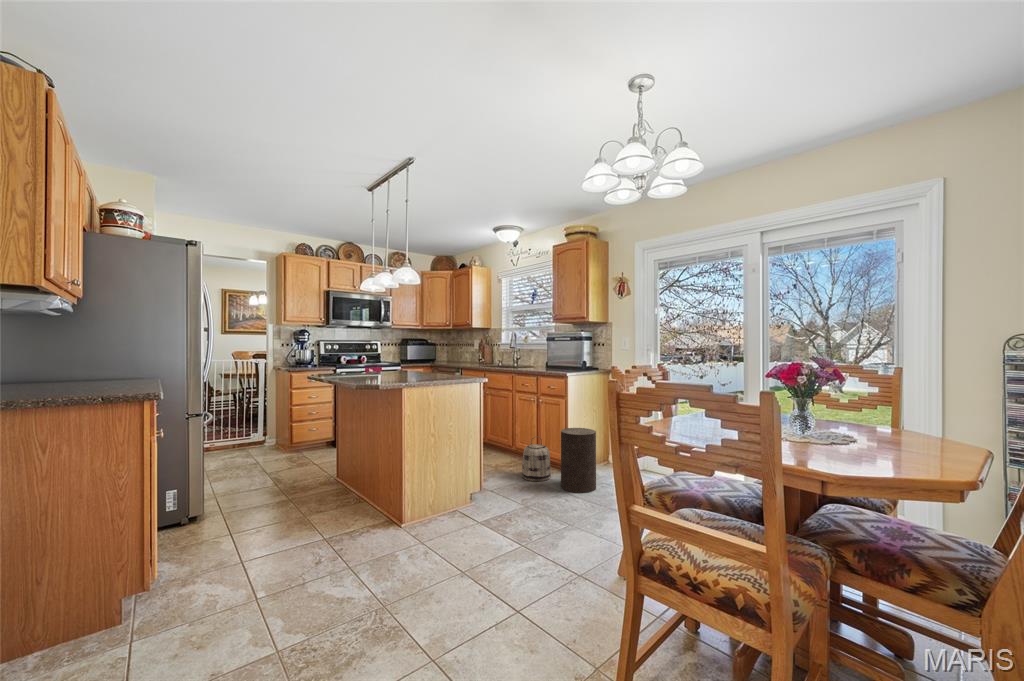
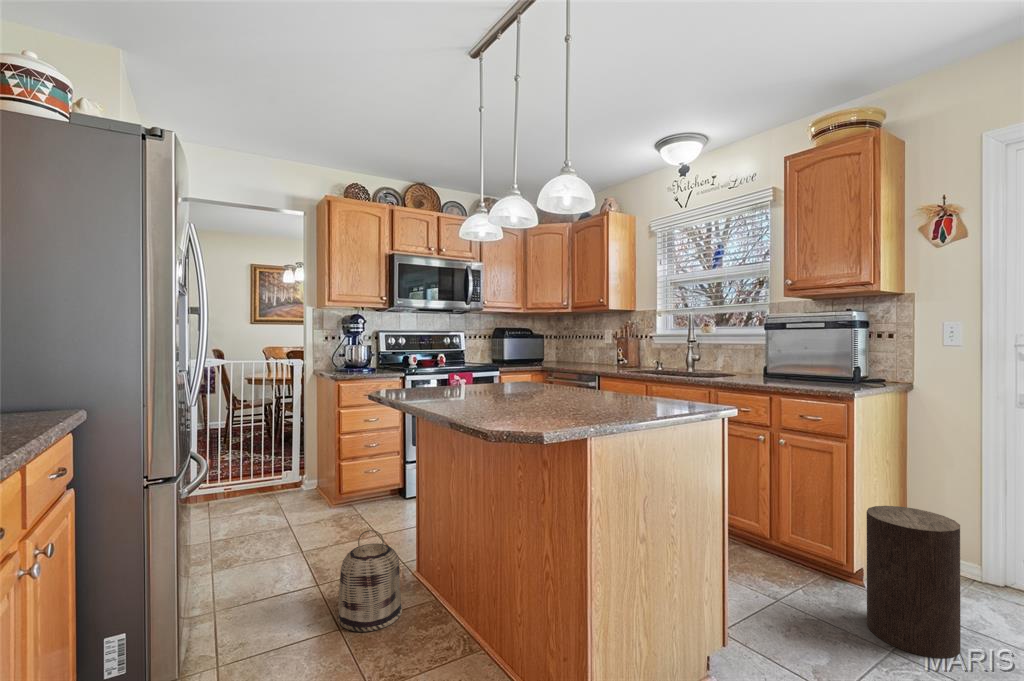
basket: present [522,437,551,481] -> present [338,530,402,632]

